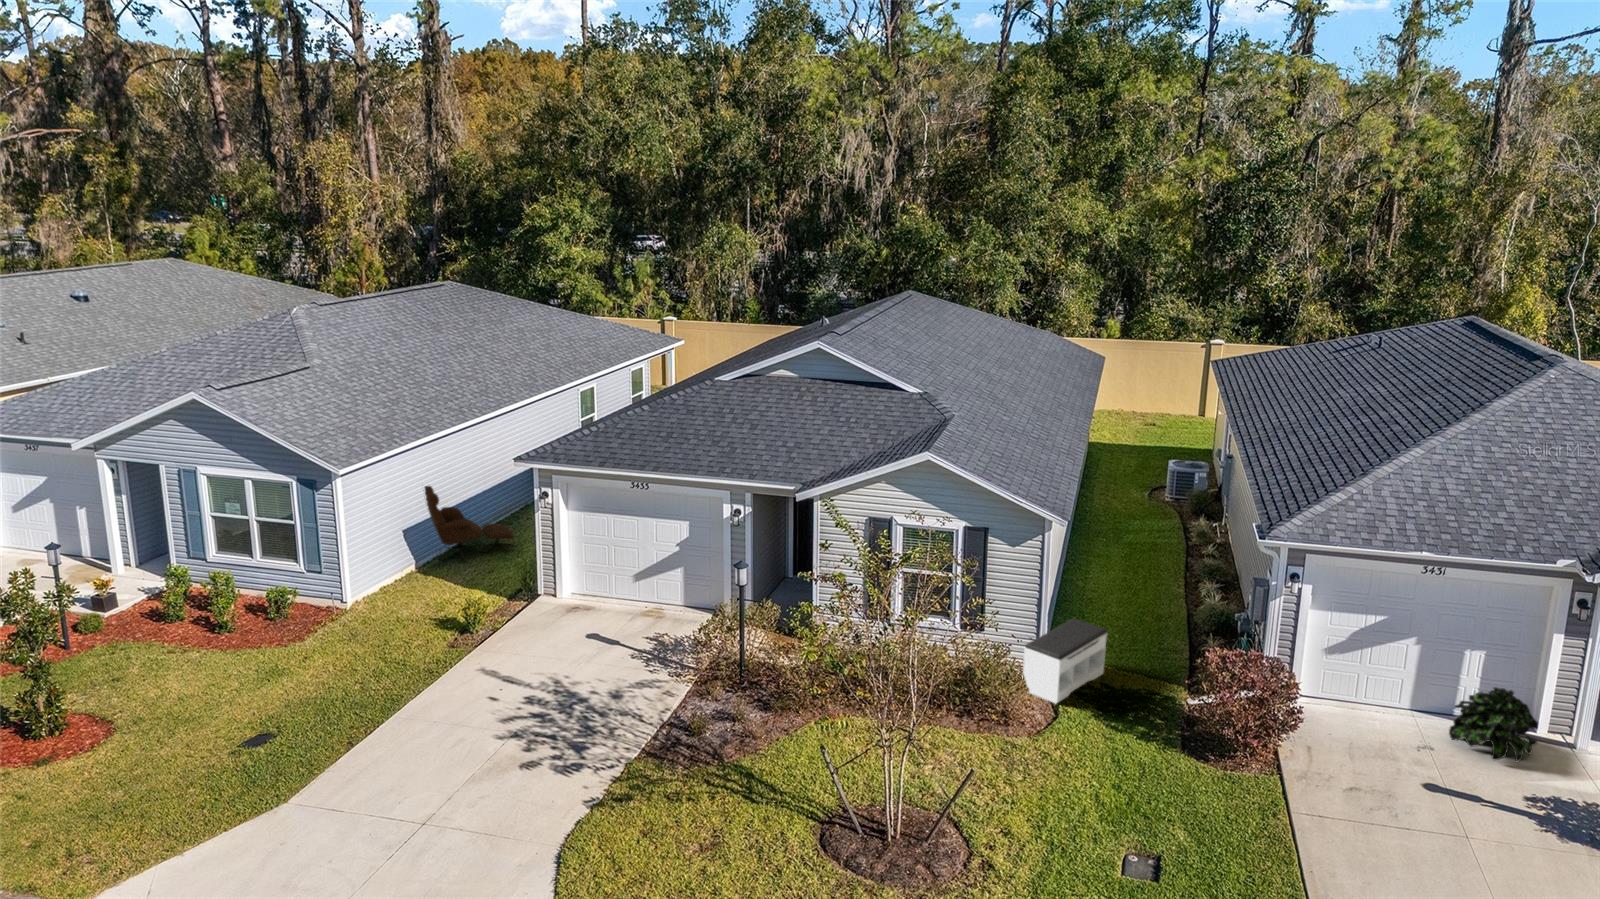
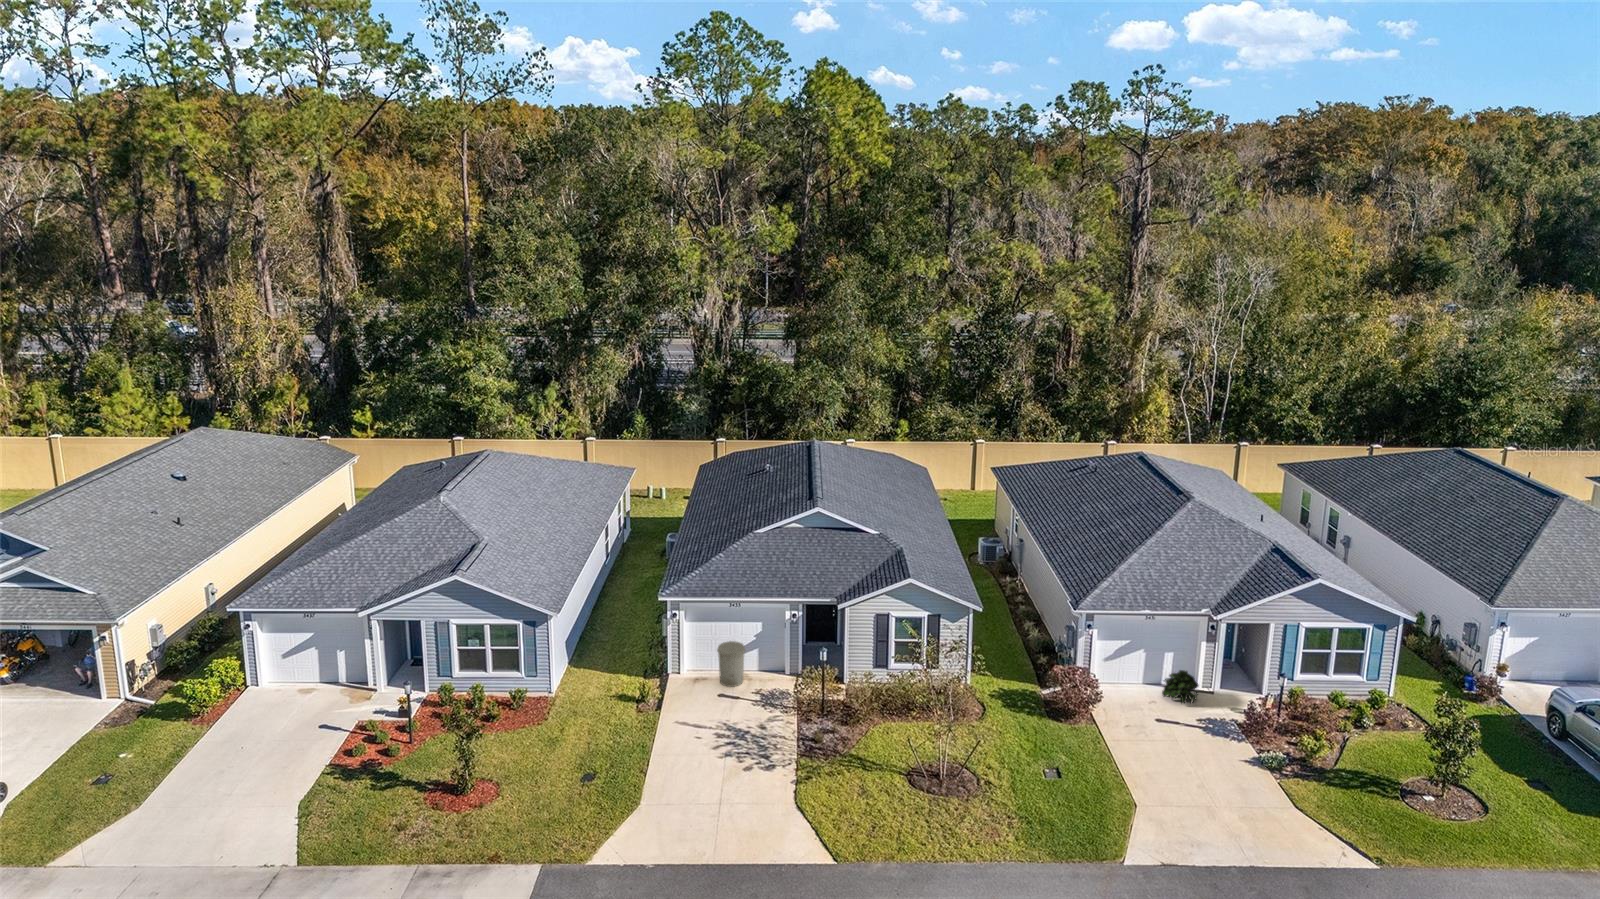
lounge chair: present [424,486,514,562] -> none [567,611,623,658]
trash can: none [605,548,655,624] -> present [717,641,745,687]
bench: present [1023,618,1107,703] -> none [963,656,1000,703]

